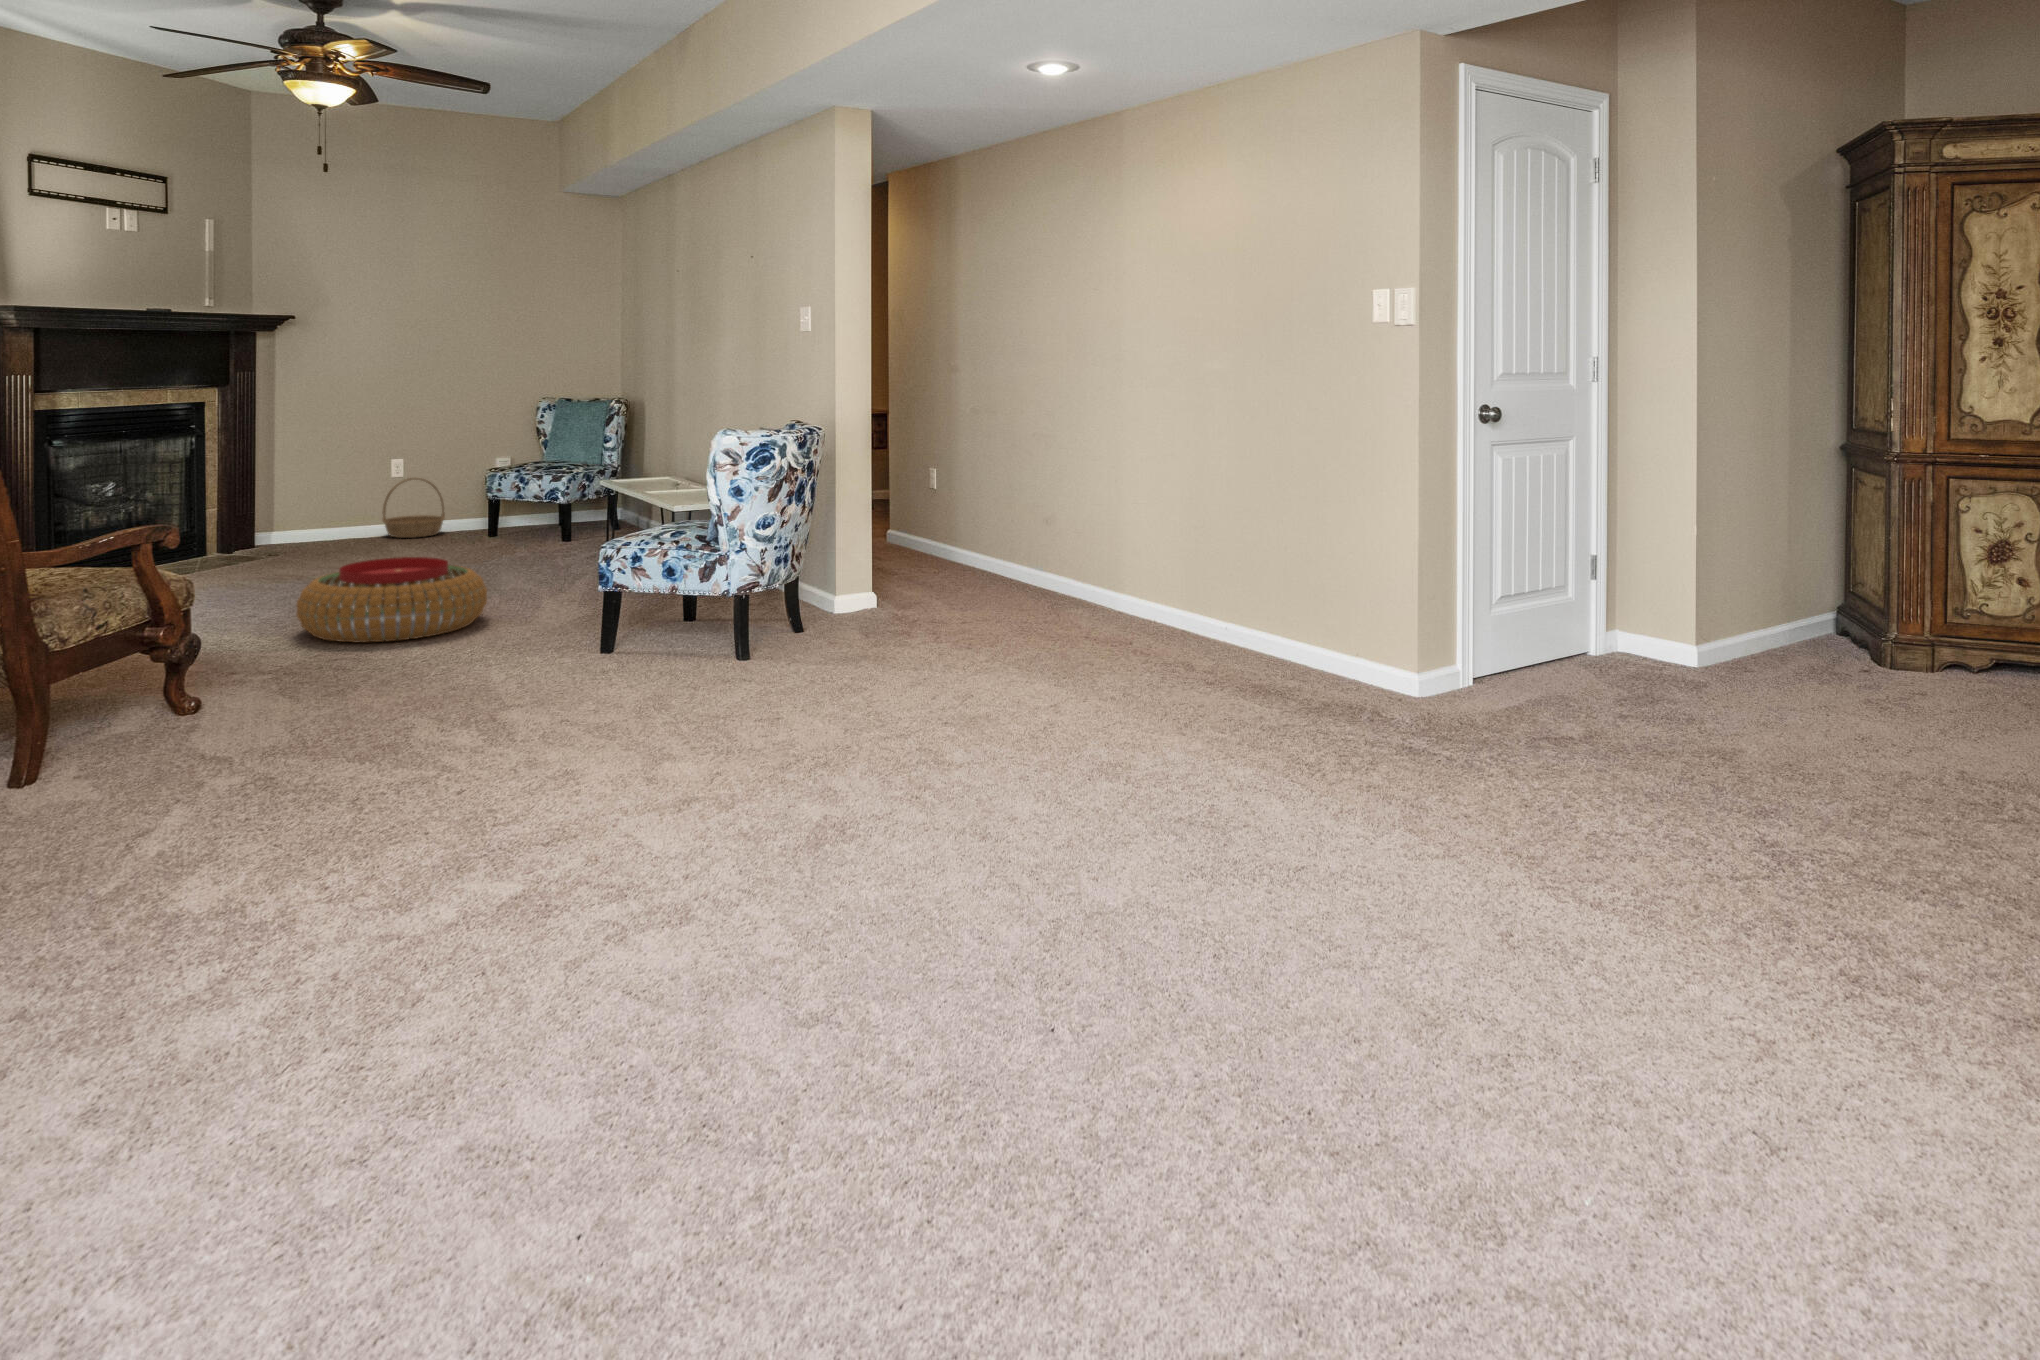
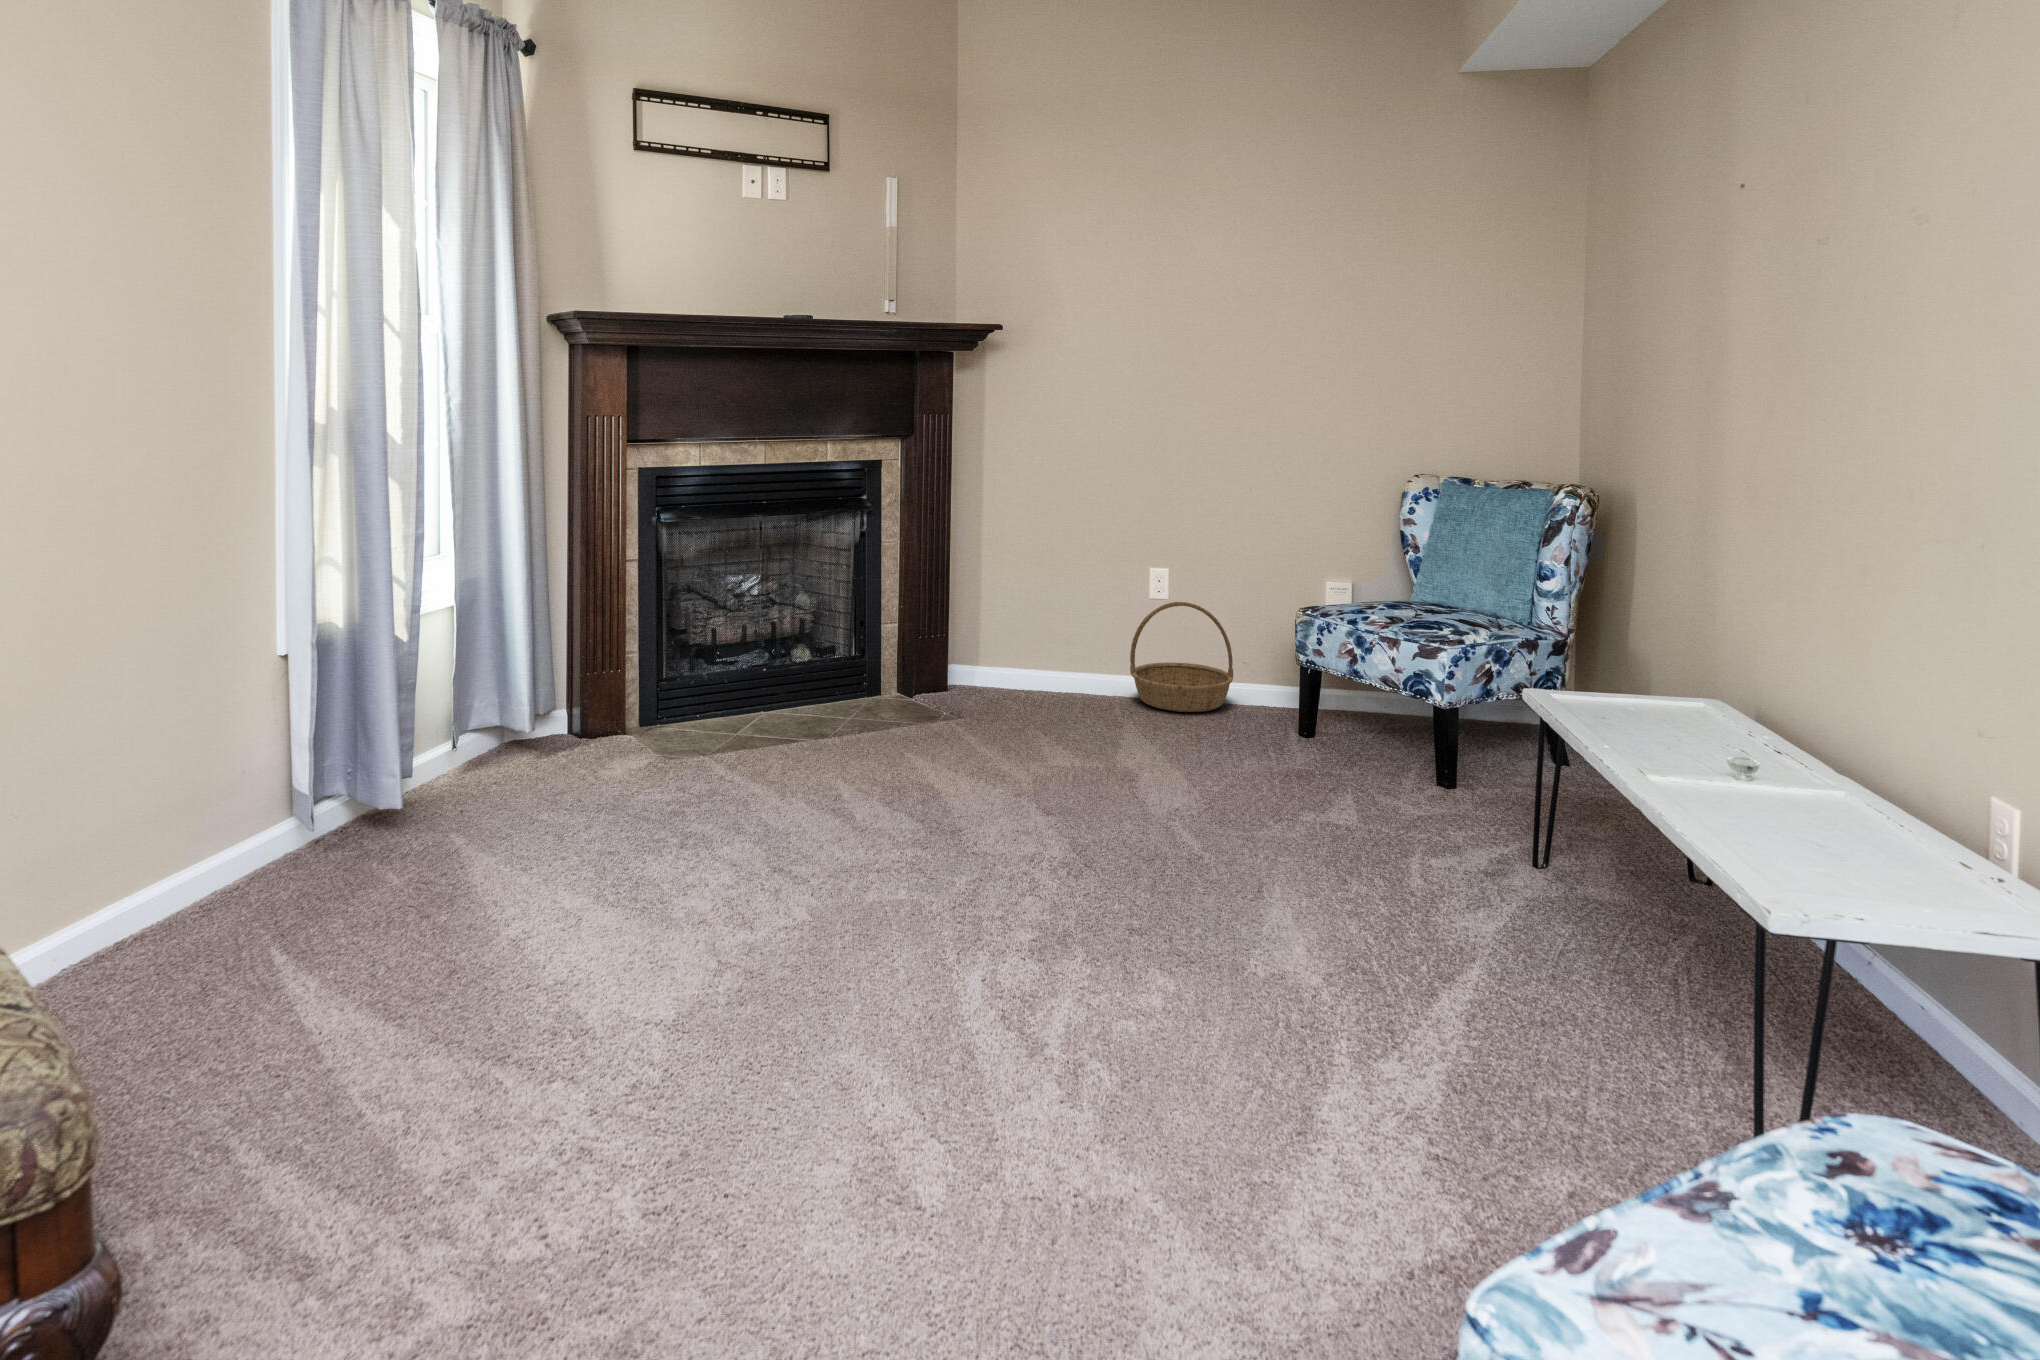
pouf: present [297,557,487,642] -> none [689,934,1142,1278]

